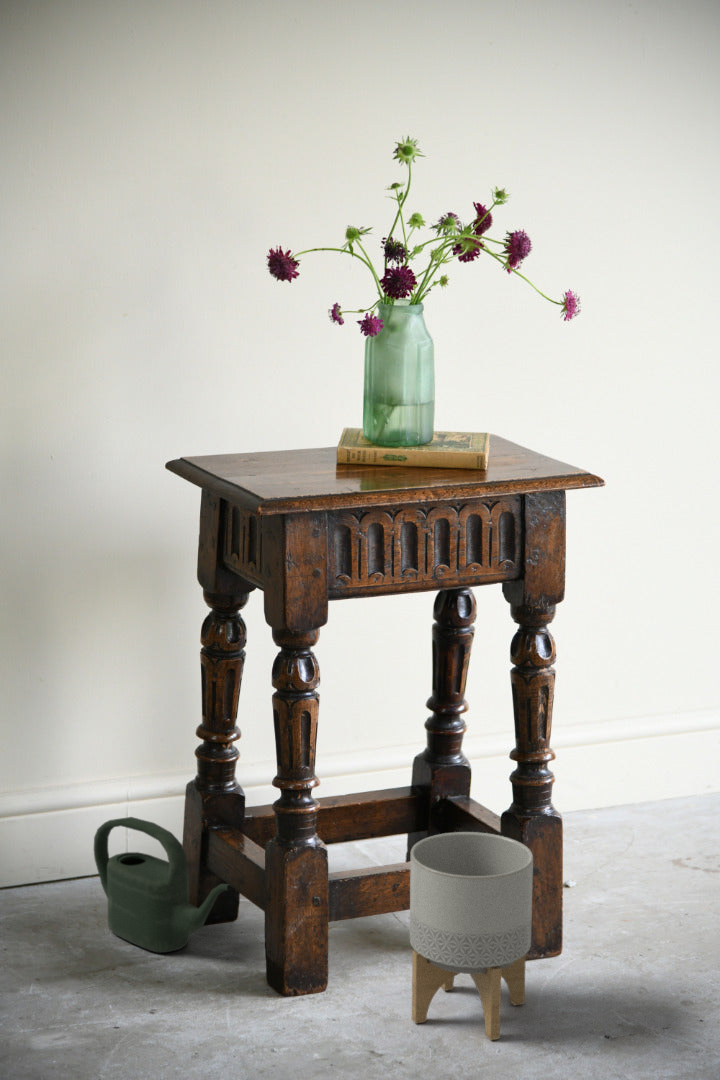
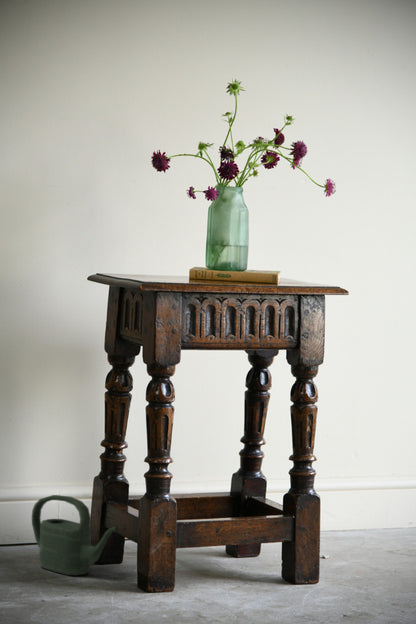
planter: present [410,832,533,1040] -> none [225,496,299,612]

